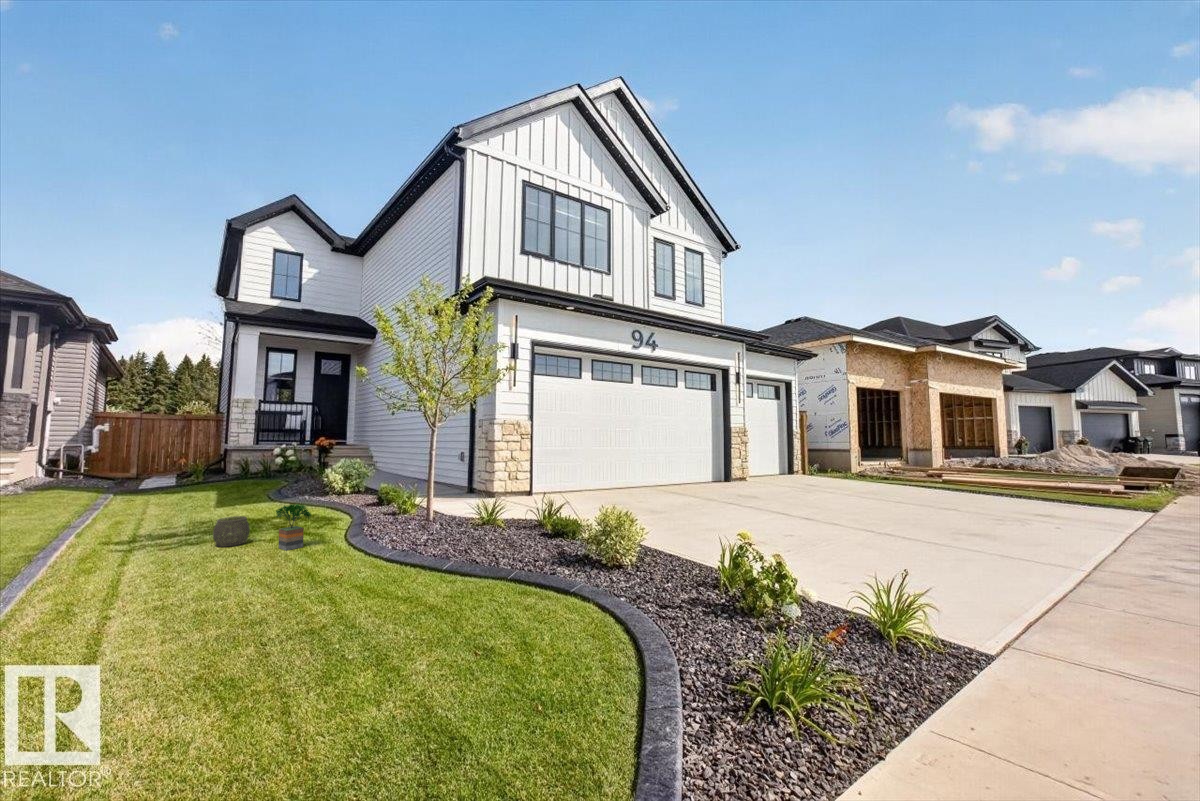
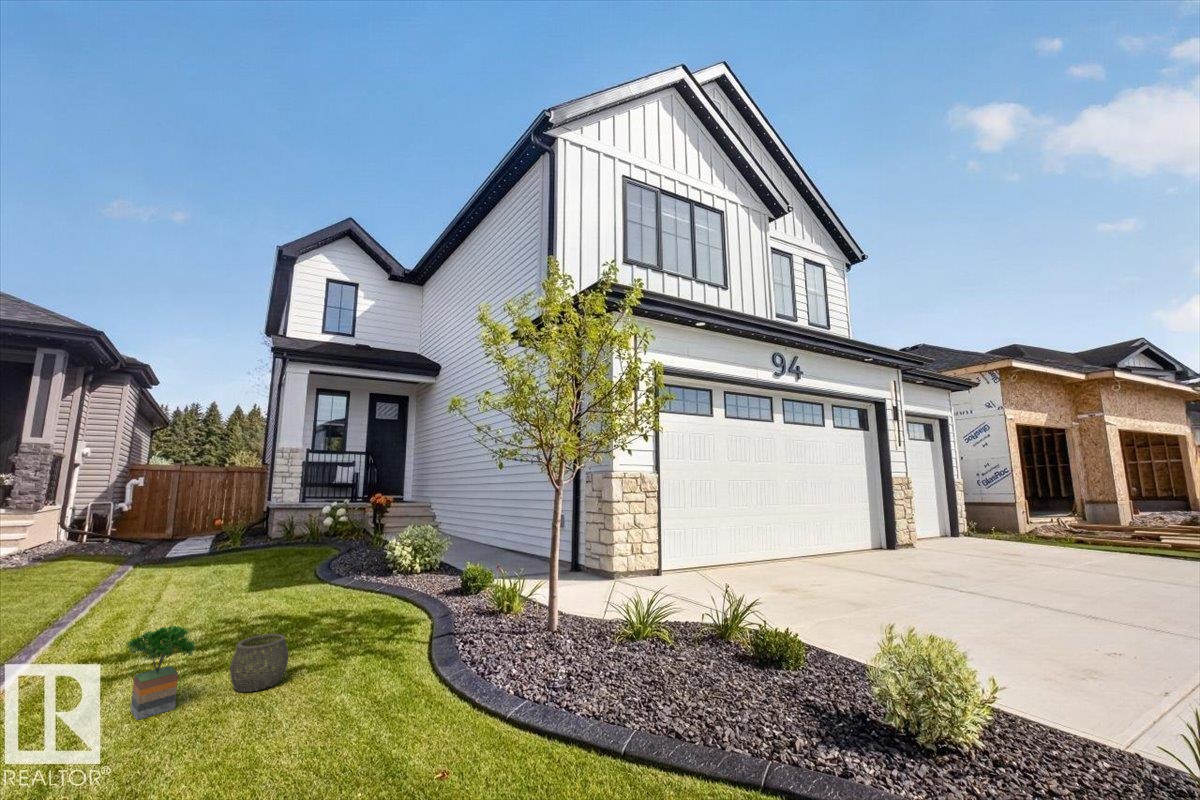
potted tree: present [276,504,311,551] -> present [127,626,195,720]

